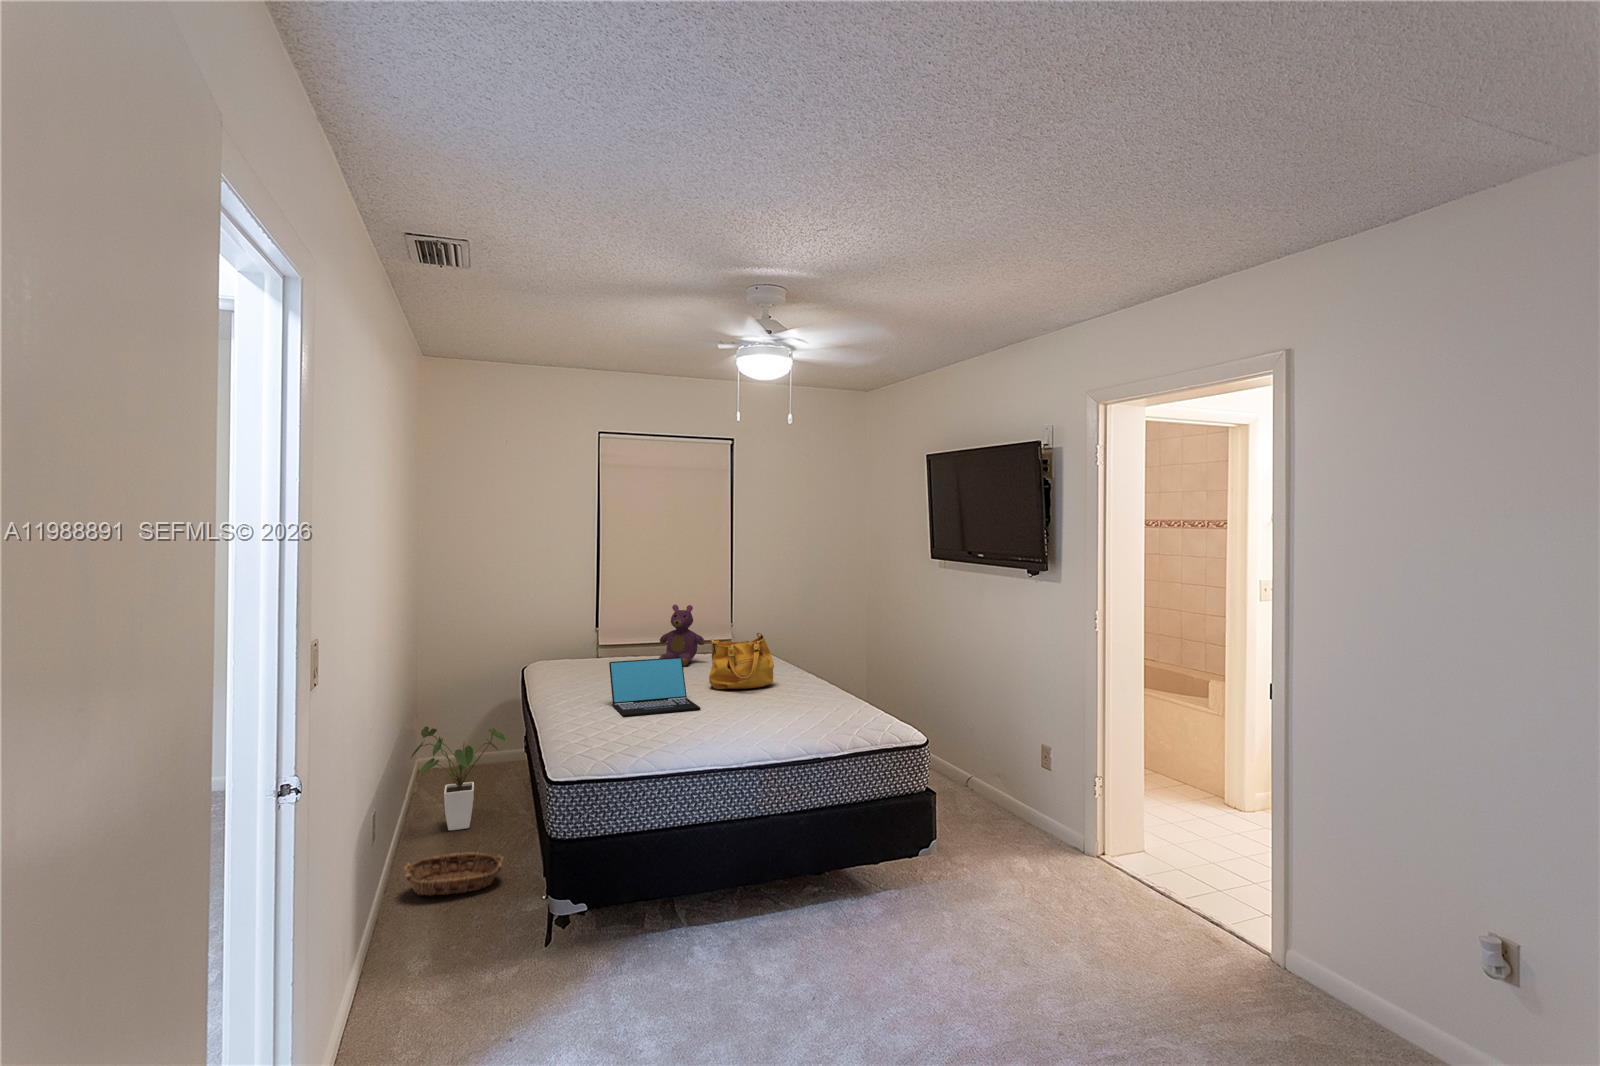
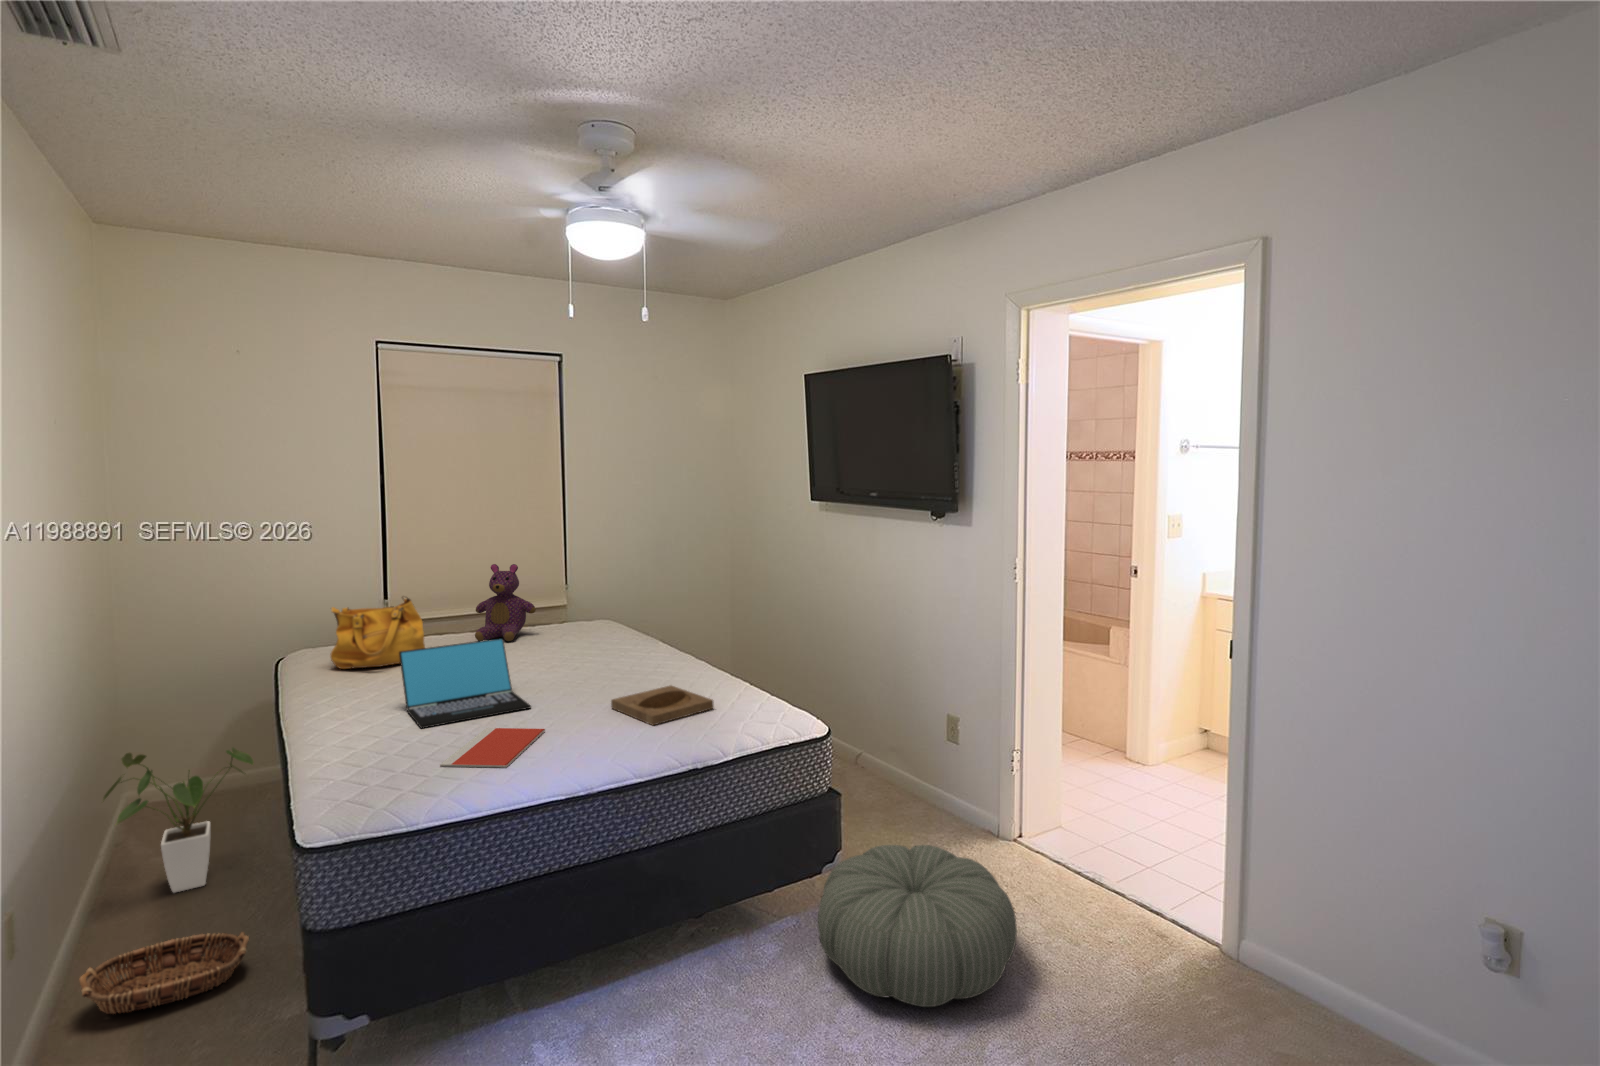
handbag: present [709,633,774,689] -> present [330,596,425,669]
tray: none [759,700,837,726] -> present [611,686,714,726]
notebook: none [638,719,710,743] -> present [440,728,545,768]
pouf: none [911,839,1076,960] -> present [818,845,1017,1007]

